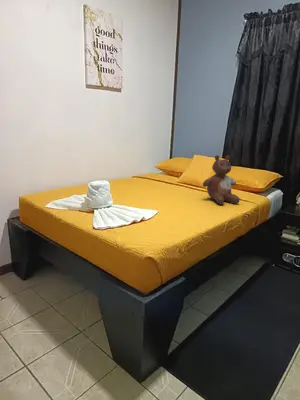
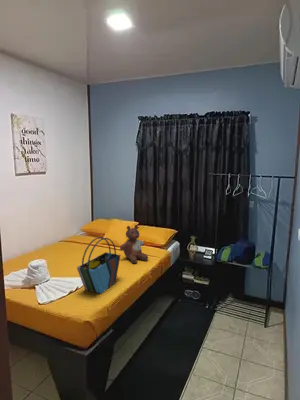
tote bag: none [144,154,205,229] -> present [77,237,120,294]

